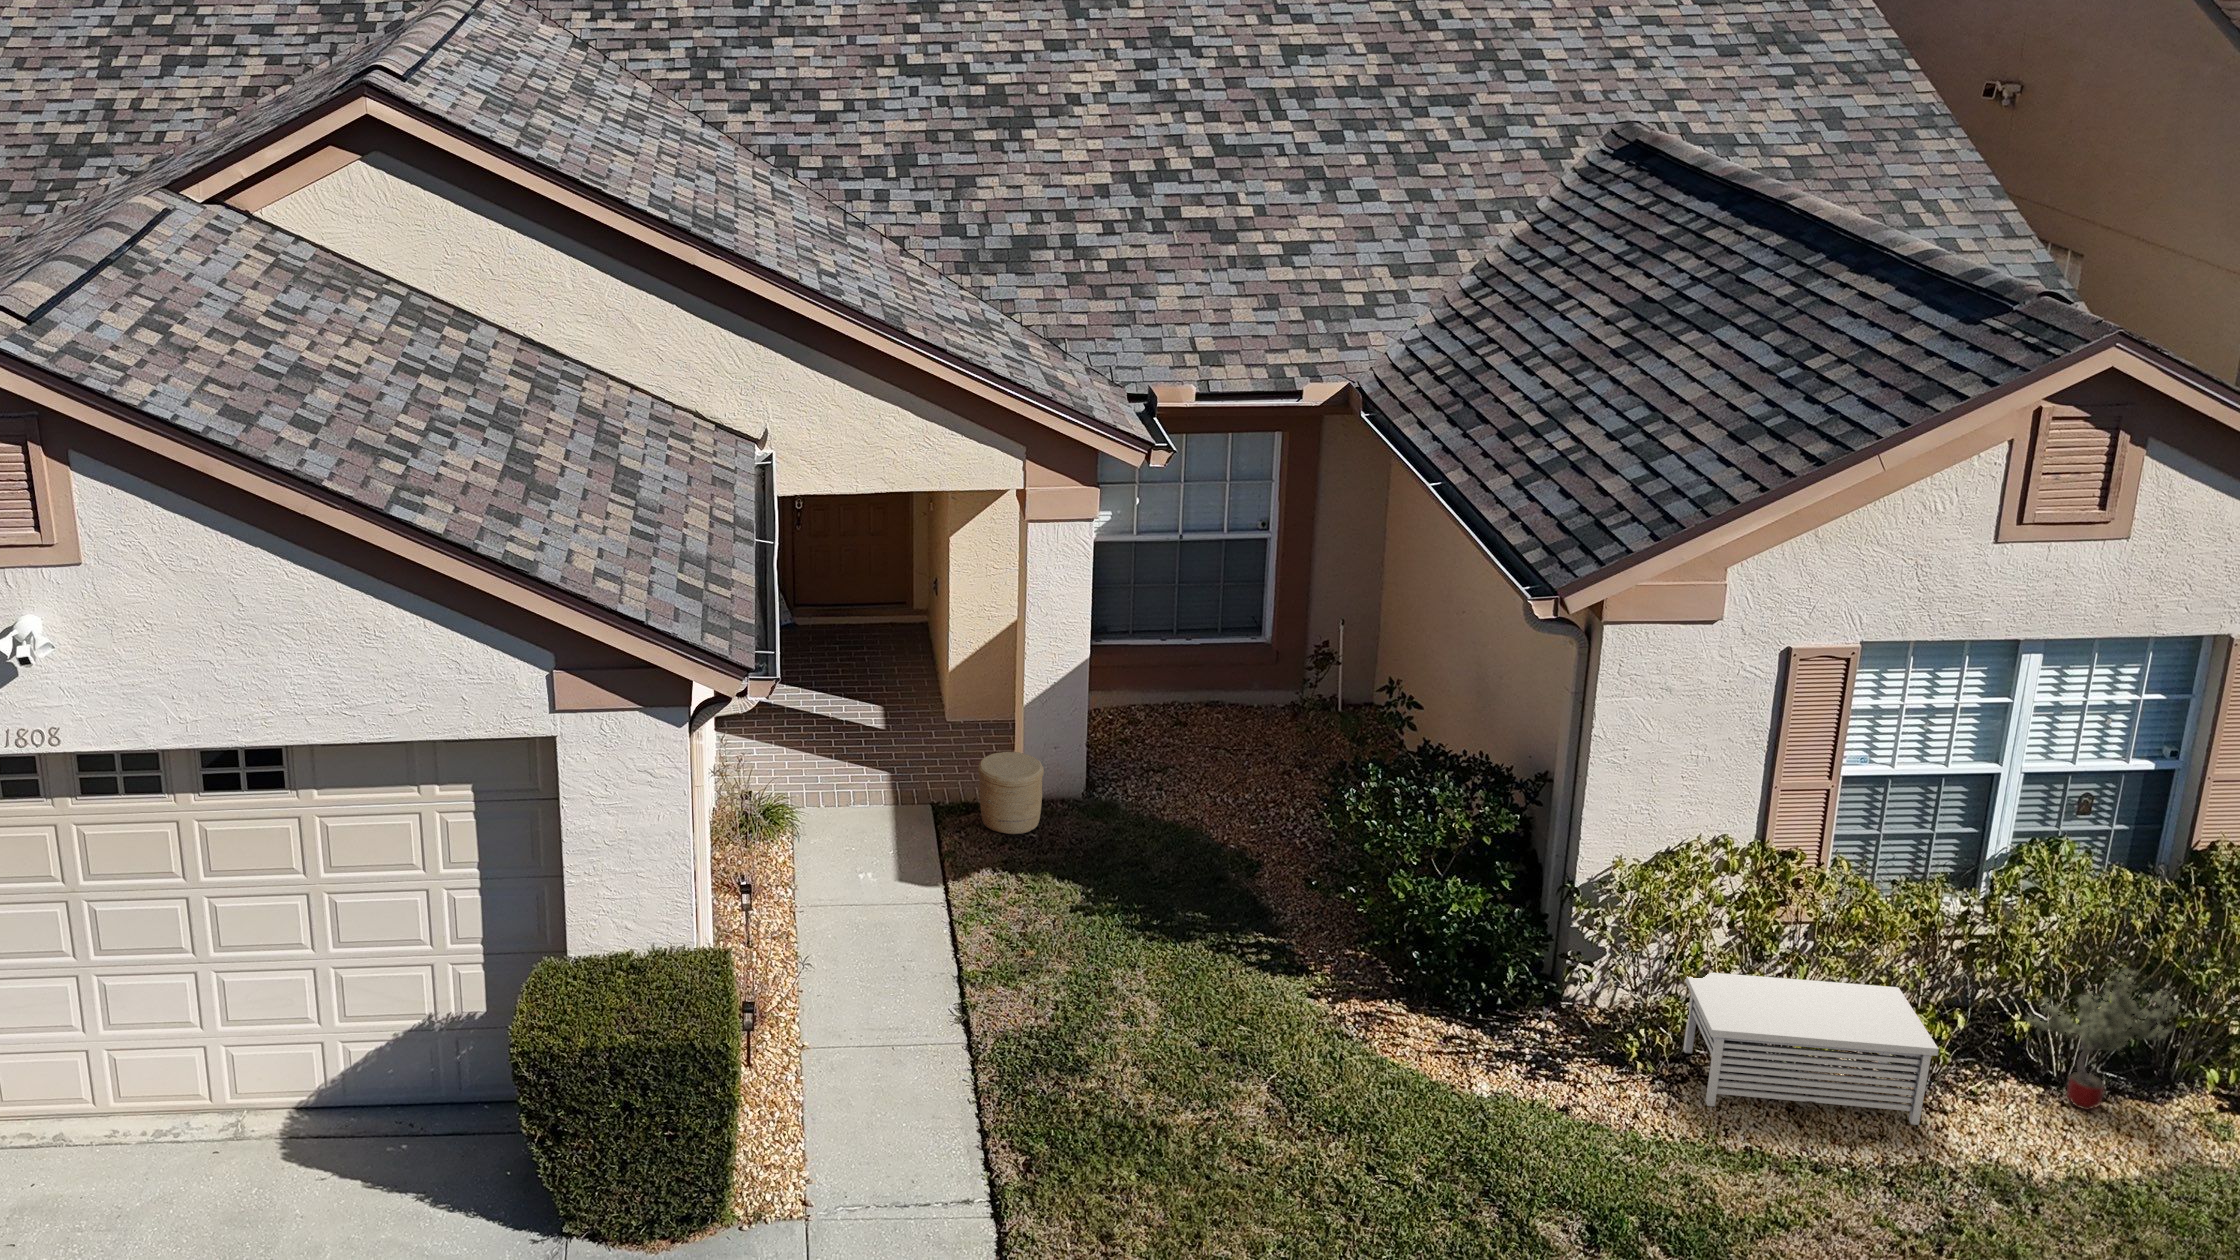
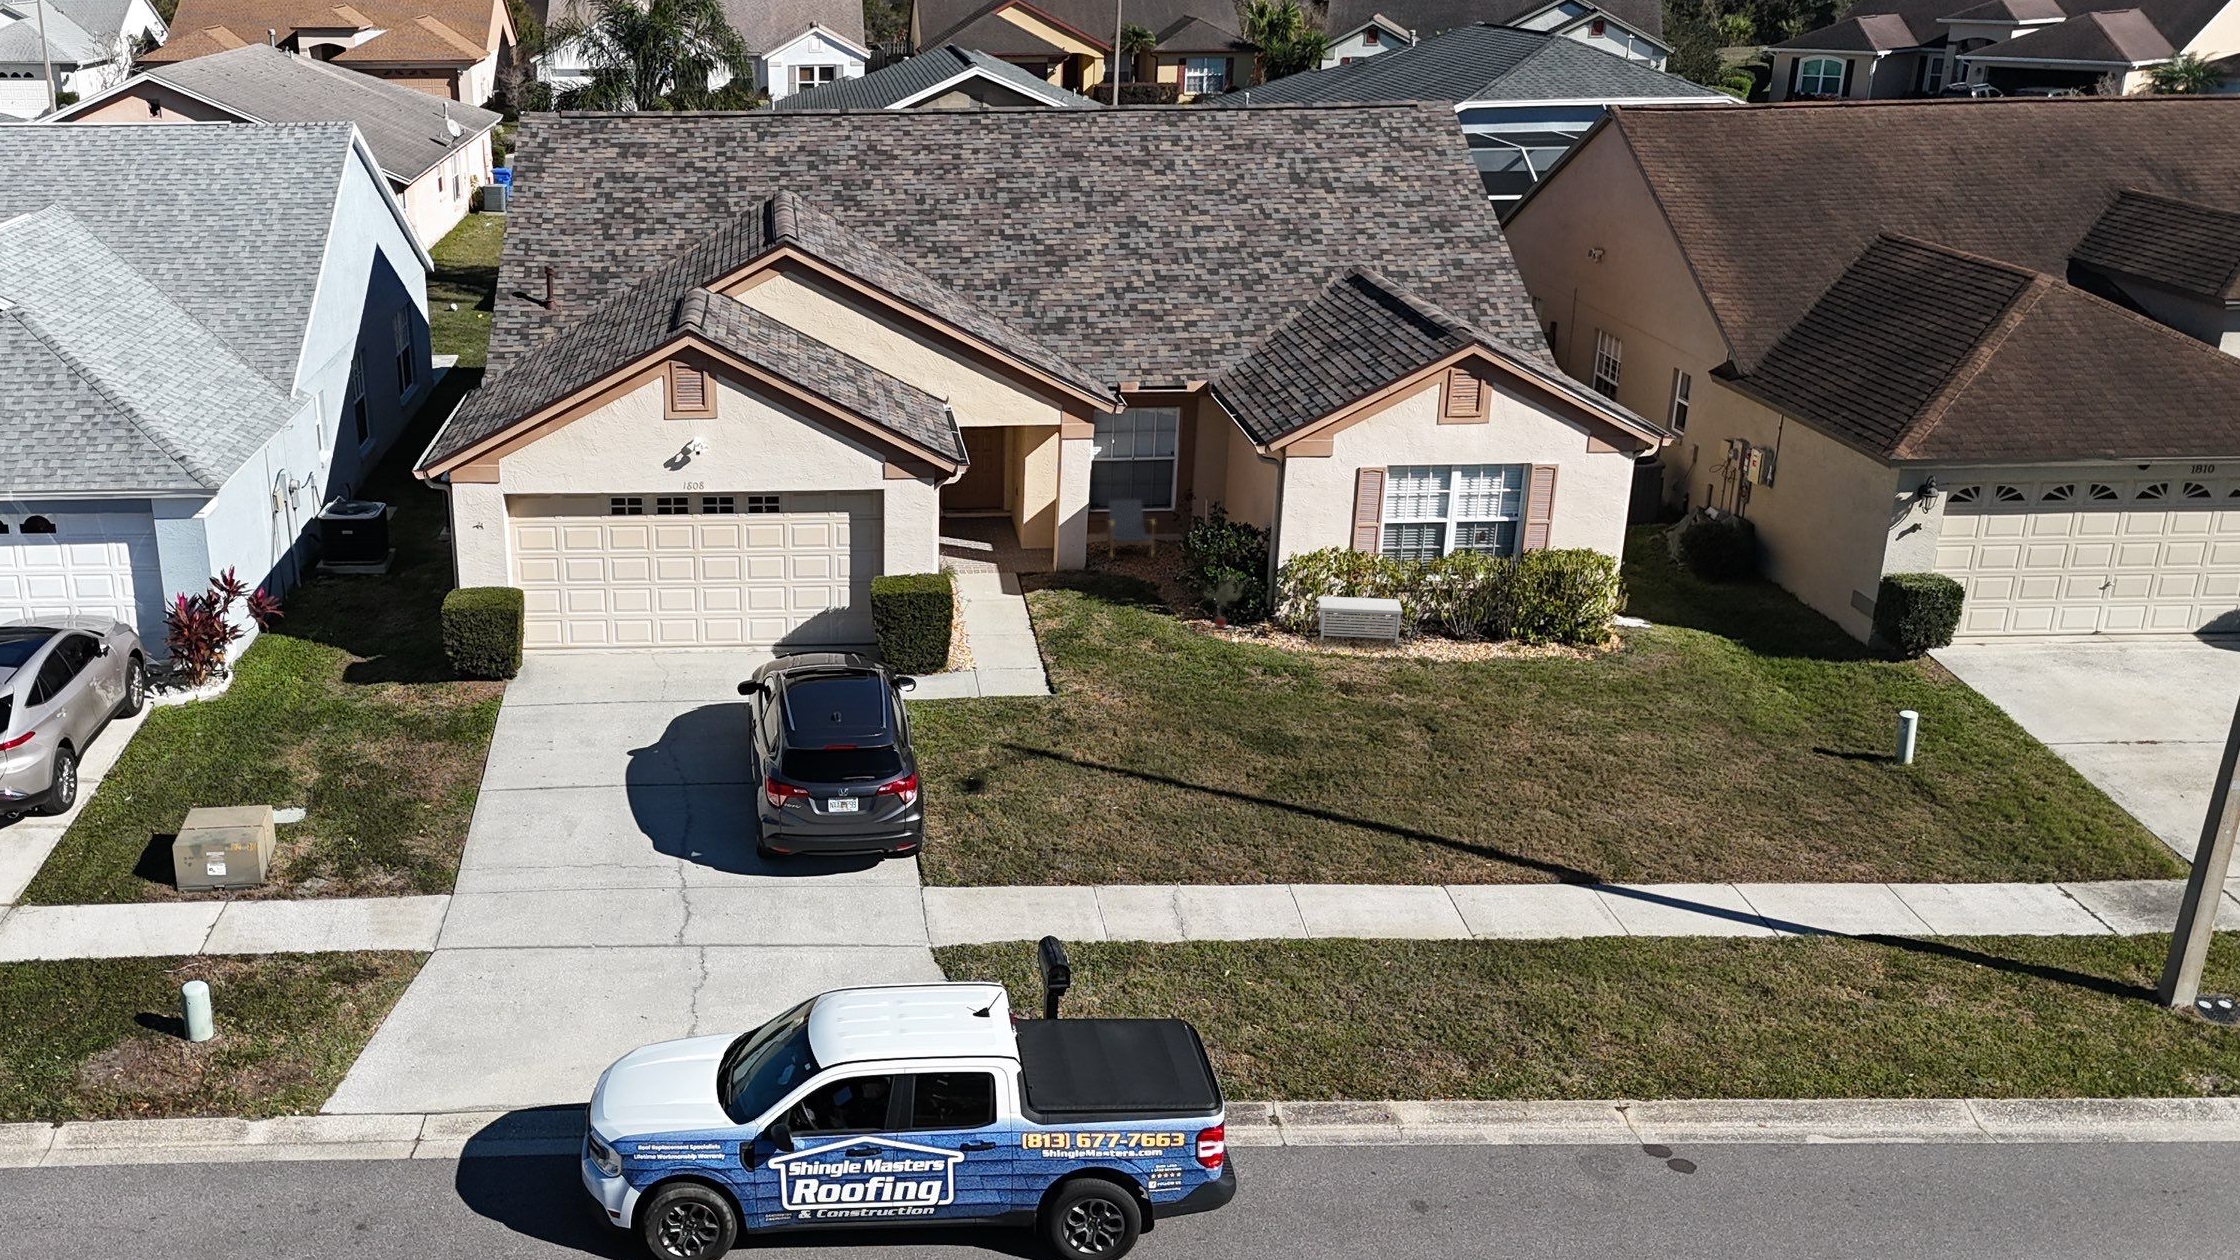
lounge chair: none [1123,612,1227,746] -> present [1107,499,1154,554]
woven basket: present [978,752,1044,834] -> none [1039,548,1068,582]
potted tree: present [2026,968,2179,1110] -> present [1205,574,1242,628]

